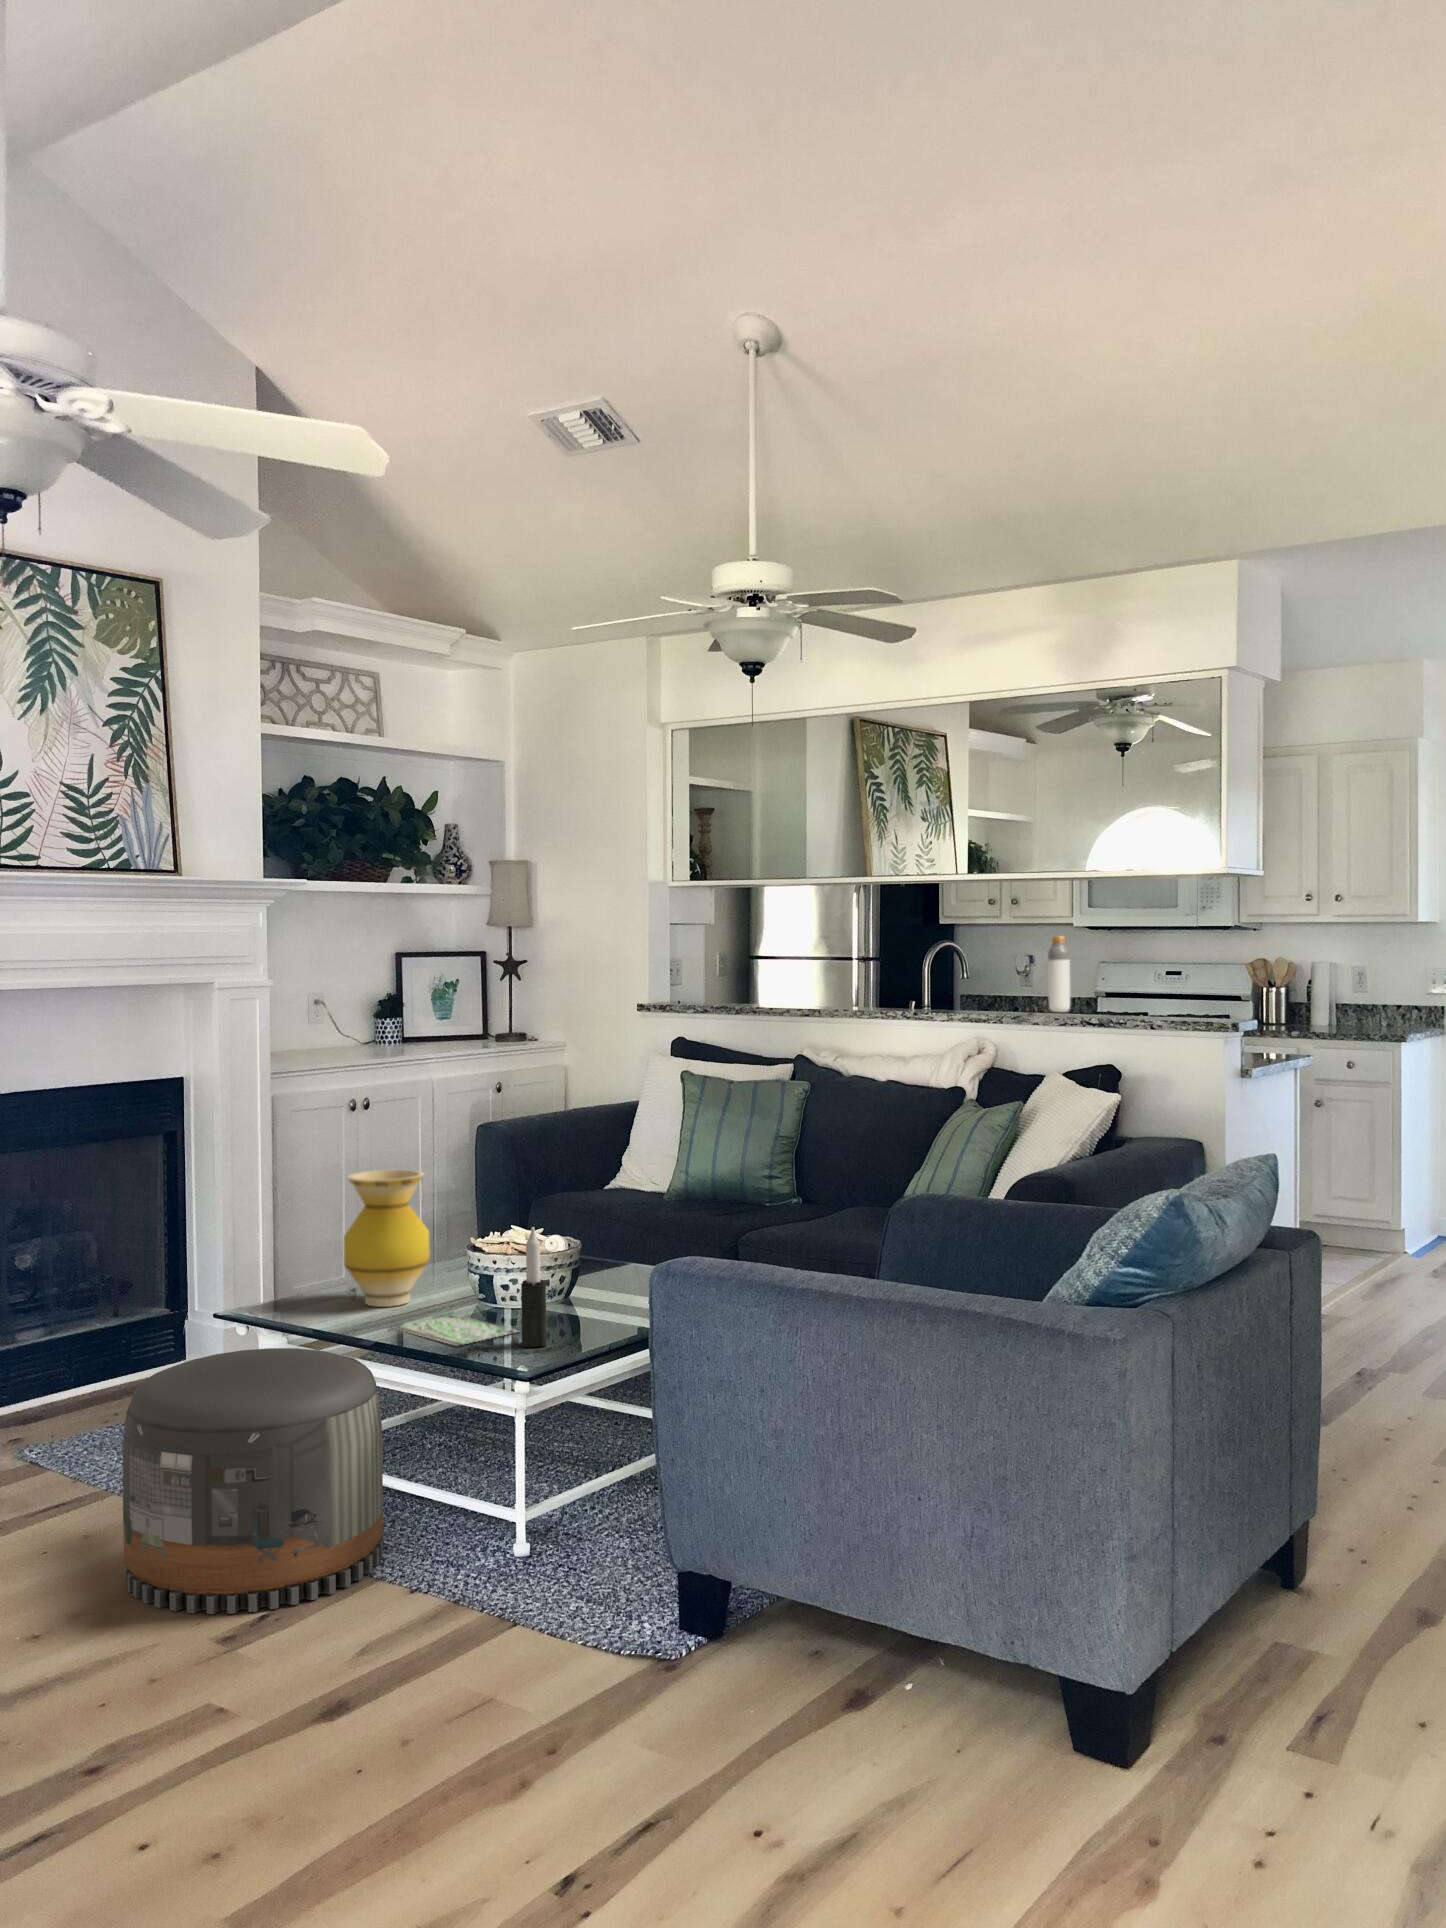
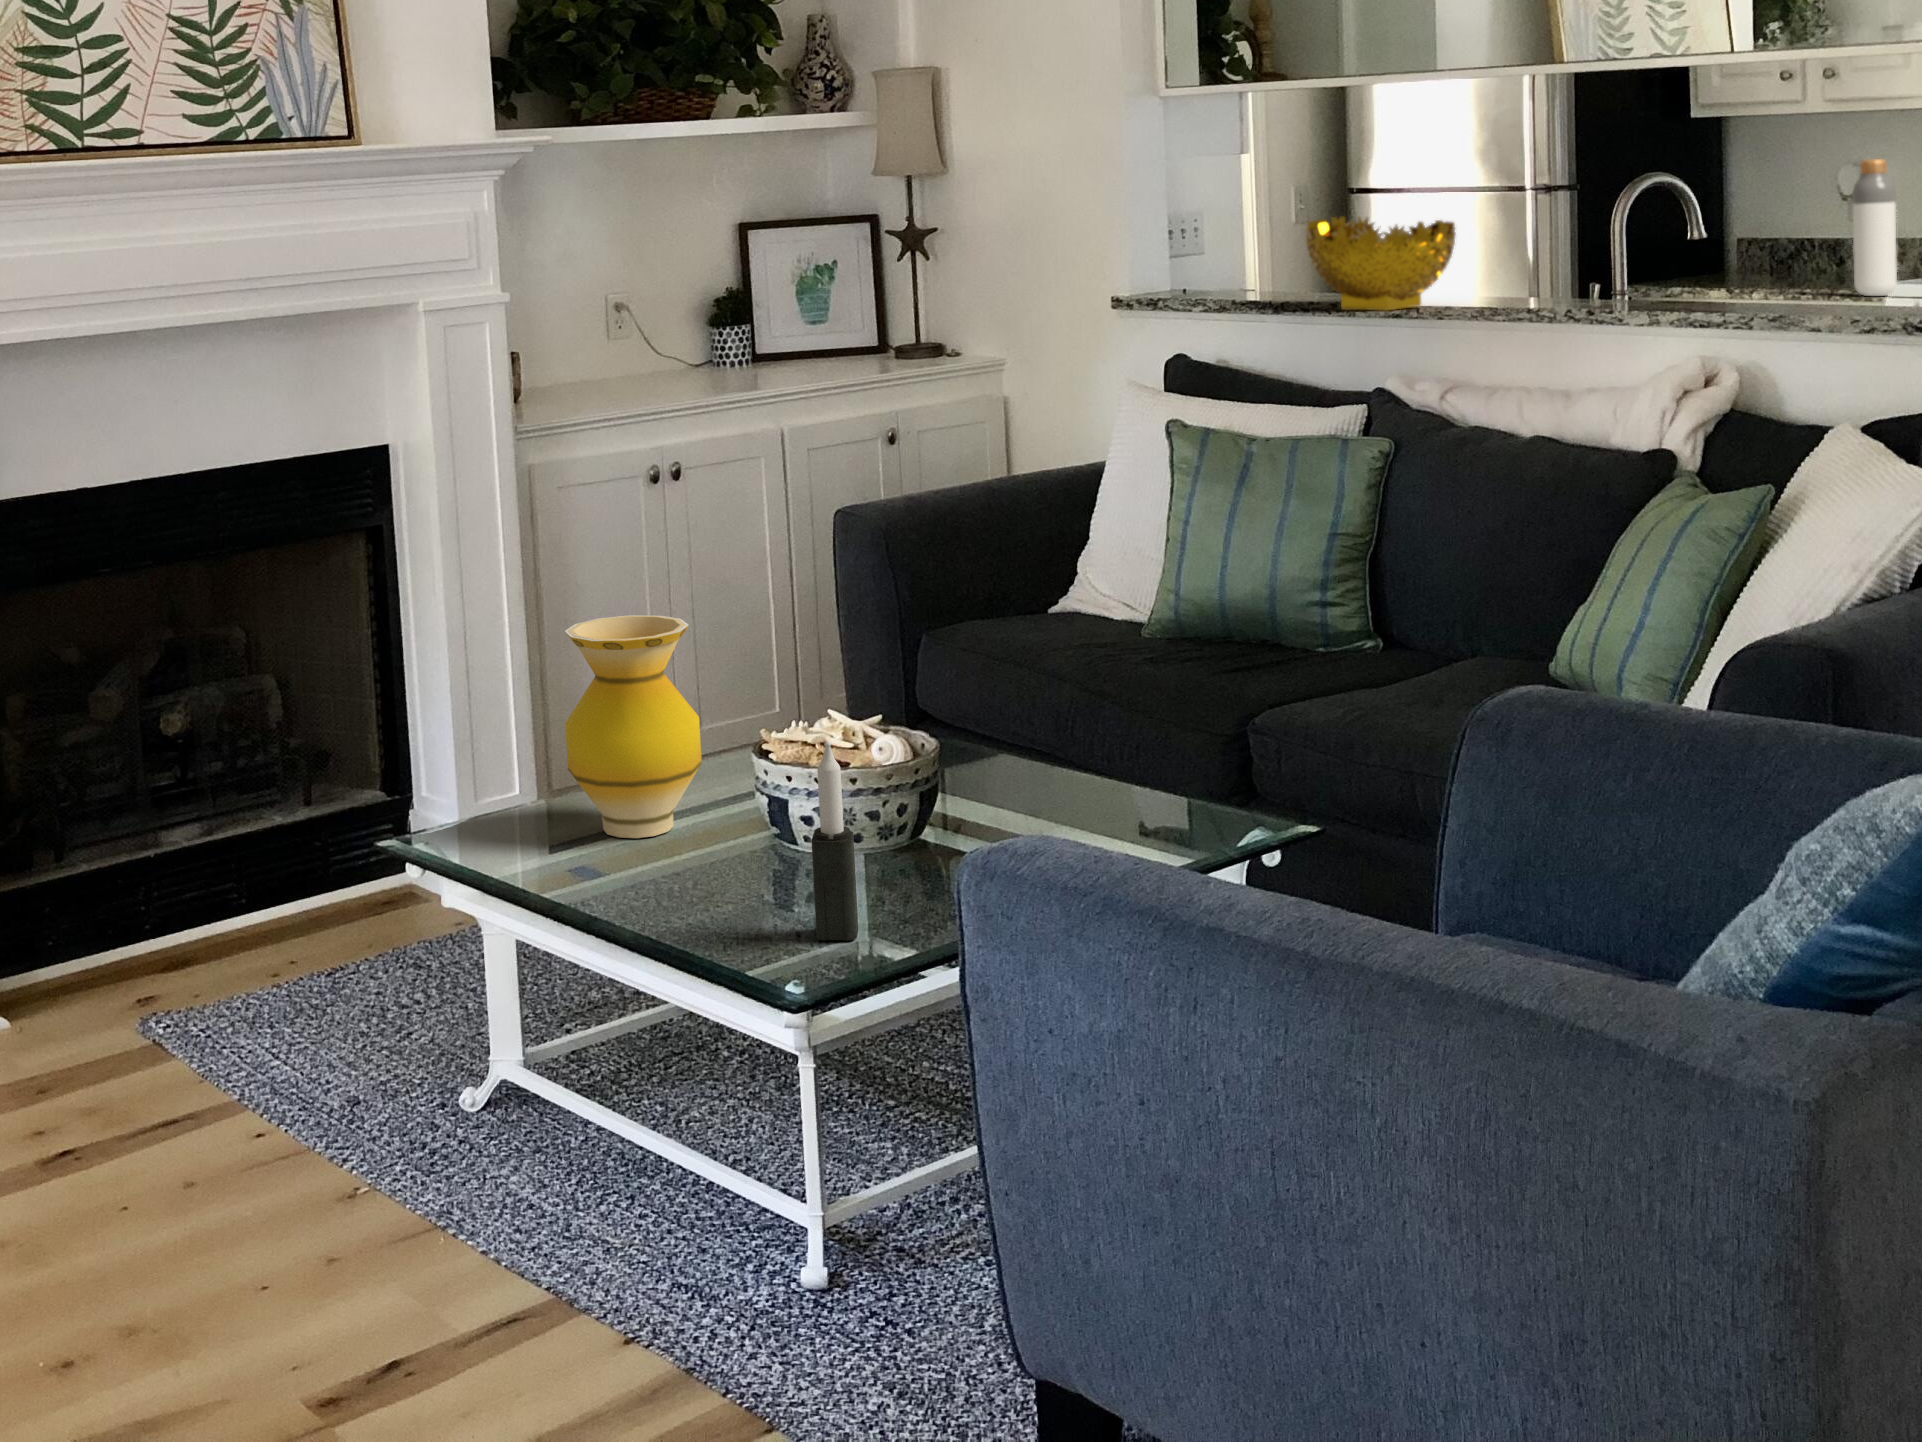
decorative bowl: none [755,958,840,1013] -> present [1306,217,1456,311]
book: present [396,1315,517,1346] -> none [626,860,824,930]
pouf: present [122,1348,383,1614] -> none [195,914,602,1357]

